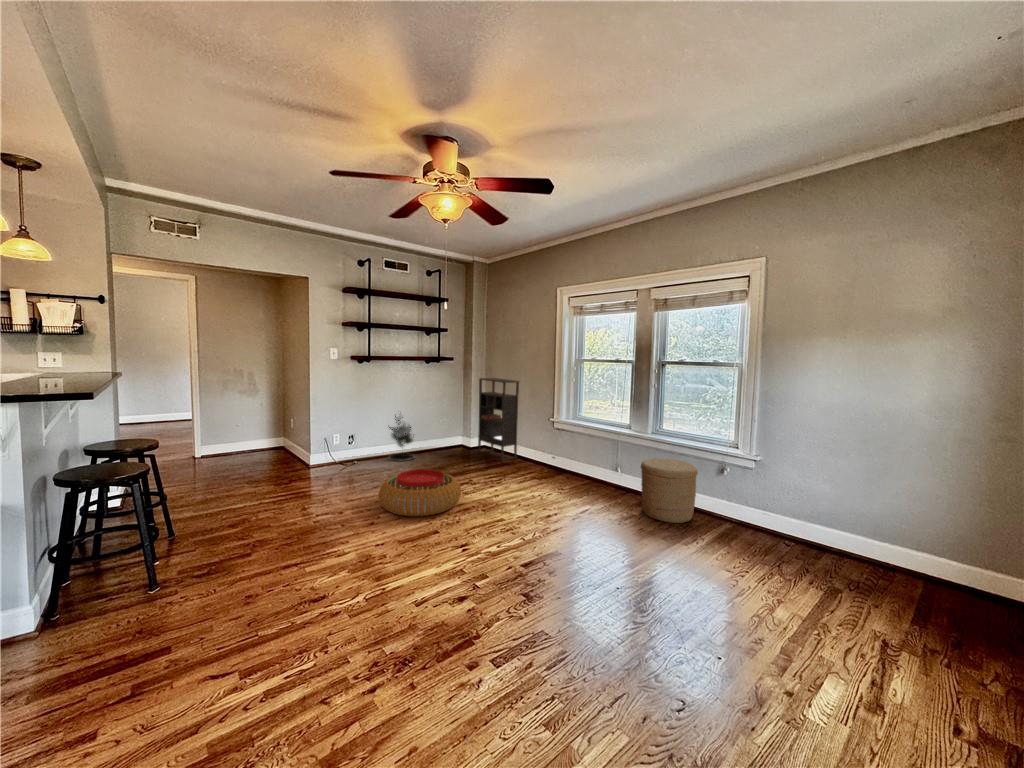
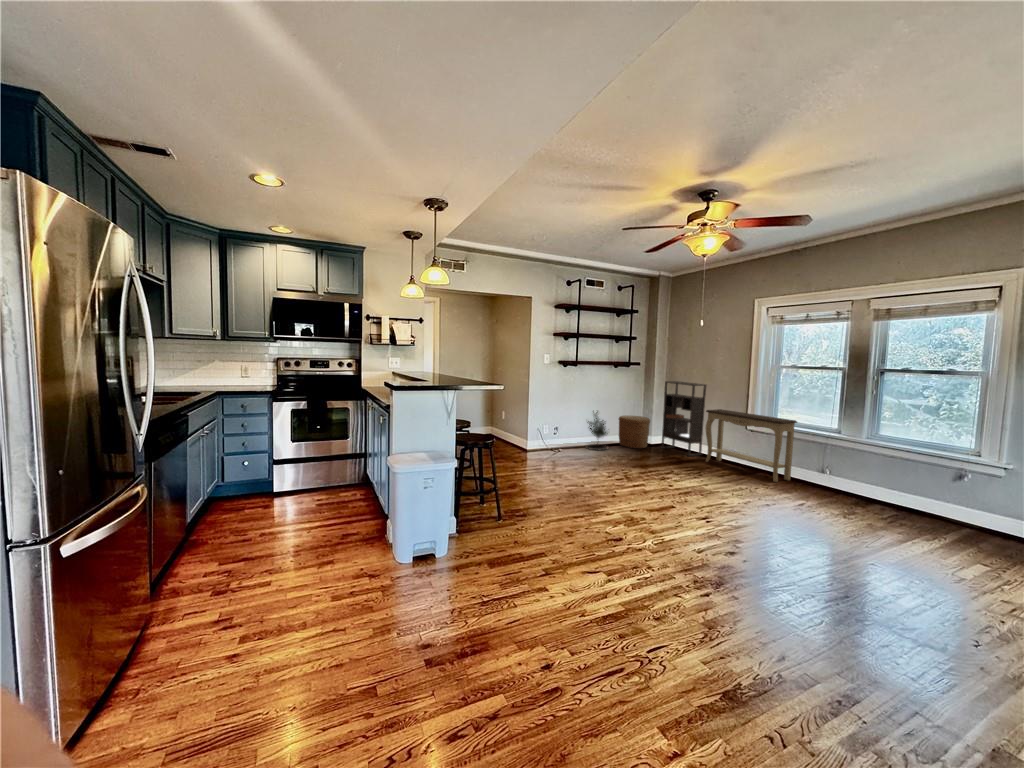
console table: none [515,408,595,485] -> present [706,409,797,482]
woven basket: present [641,458,698,523] -> present [619,415,650,449]
pouf: present [379,469,461,516] -> none [609,456,679,494]

